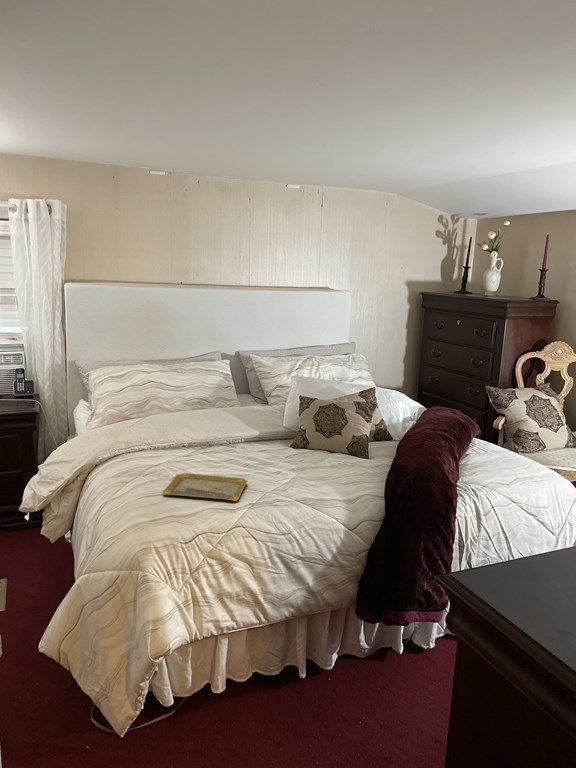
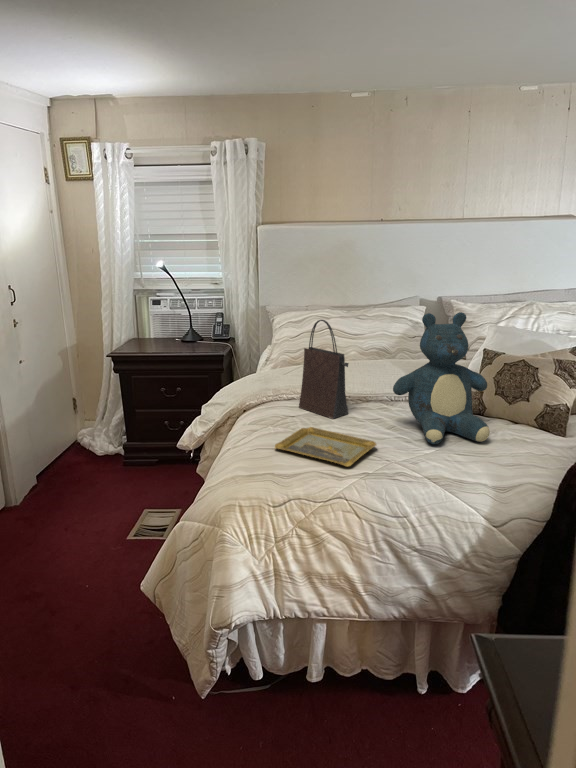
teddy bear: none [247,369,325,475] -> present [393,312,490,444]
handbag: none [156,378,206,464] -> present [299,320,349,419]

